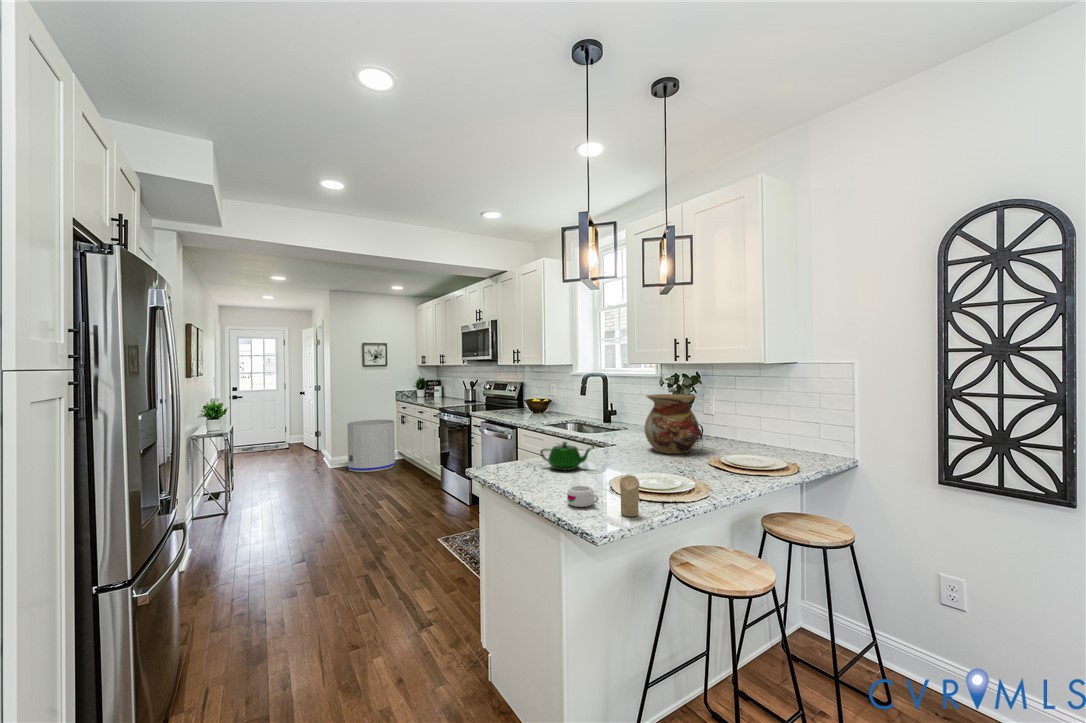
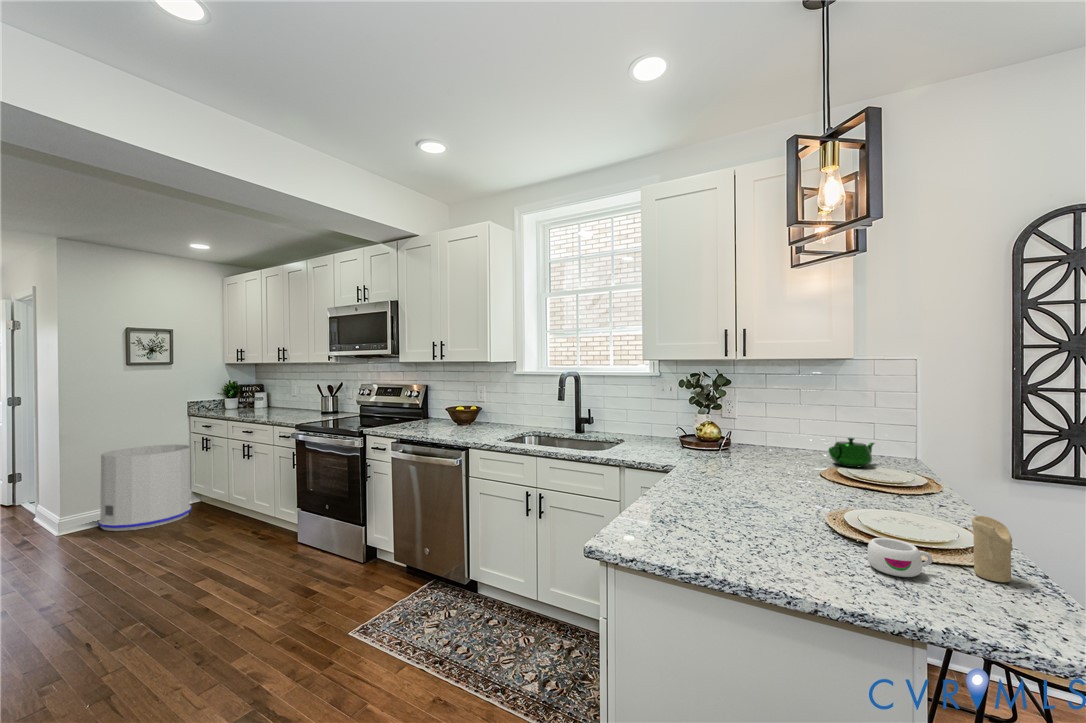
vase: present [644,394,699,454] -> none [703,396,773,468]
teapot: present [540,442,591,470] -> present [829,438,874,467]

